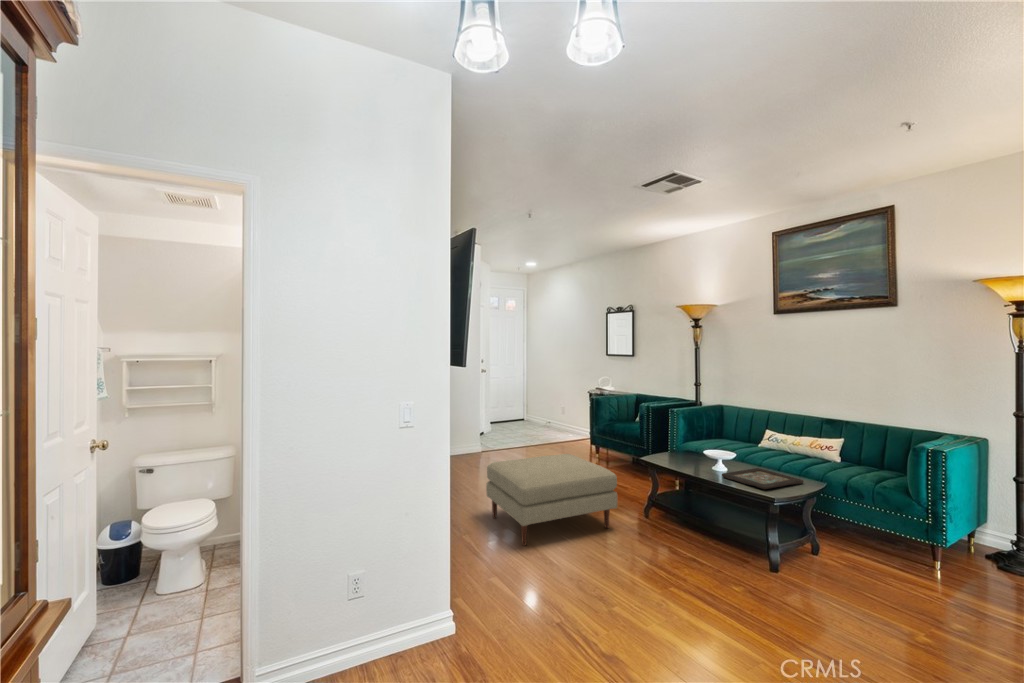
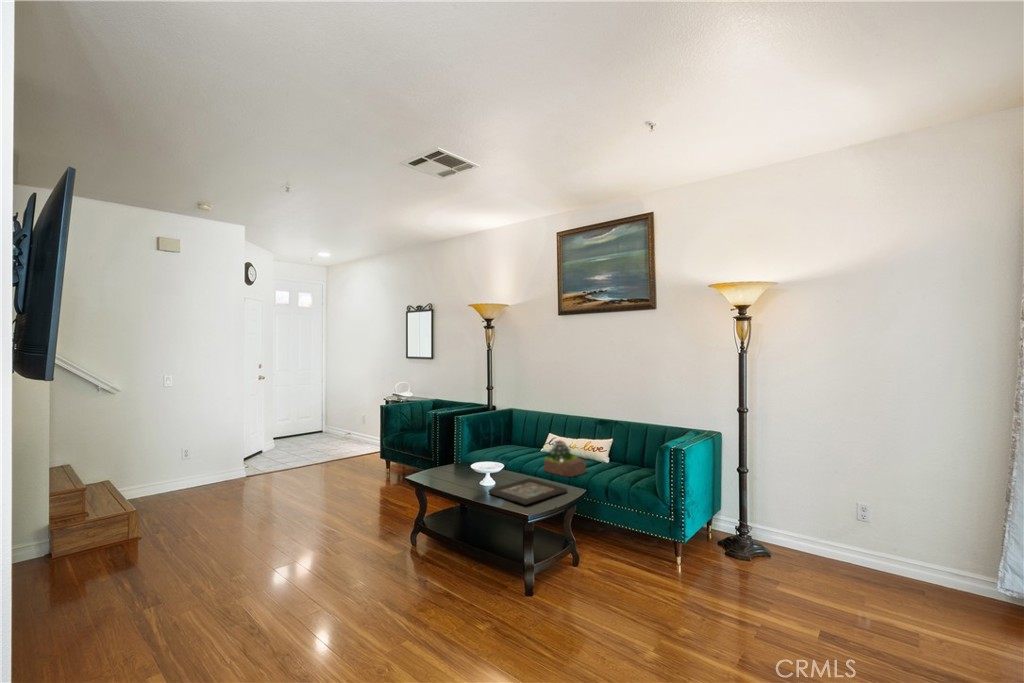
succulent plant: none [770,436,817,471] -> present [544,441,586,477]
ottoman: present [486,454,618,546] -> none [189,480,370,621]

